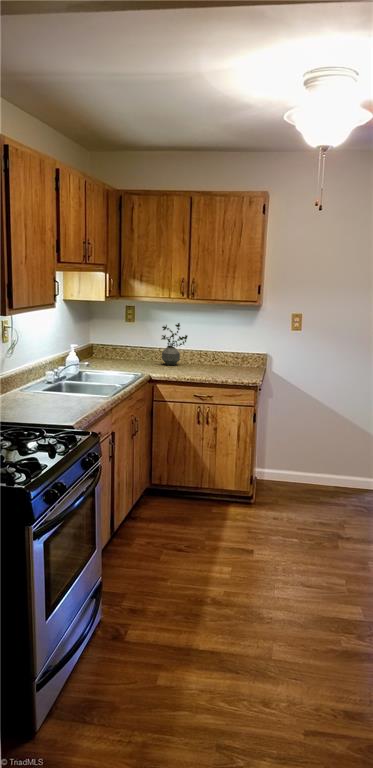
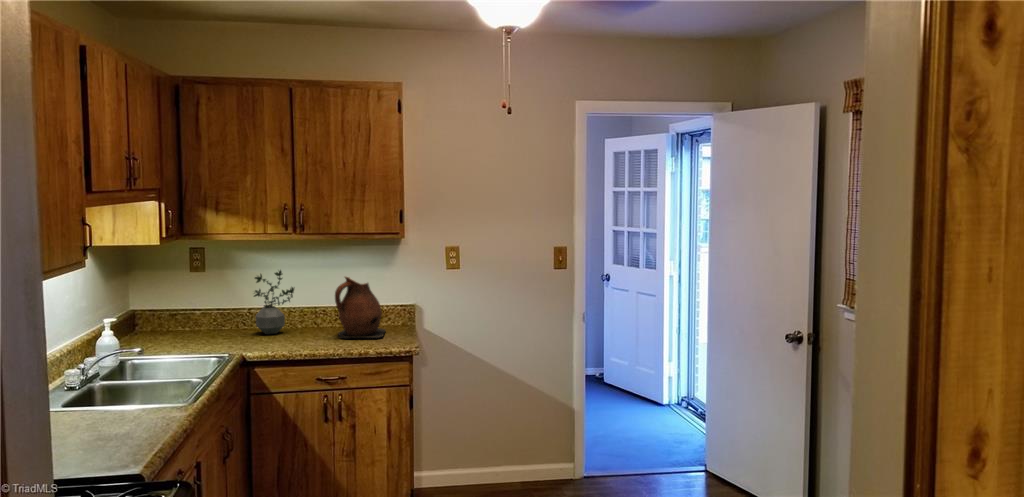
ceramic pitcher: none [211,330,246,374] -> present [335,277,386,338]

